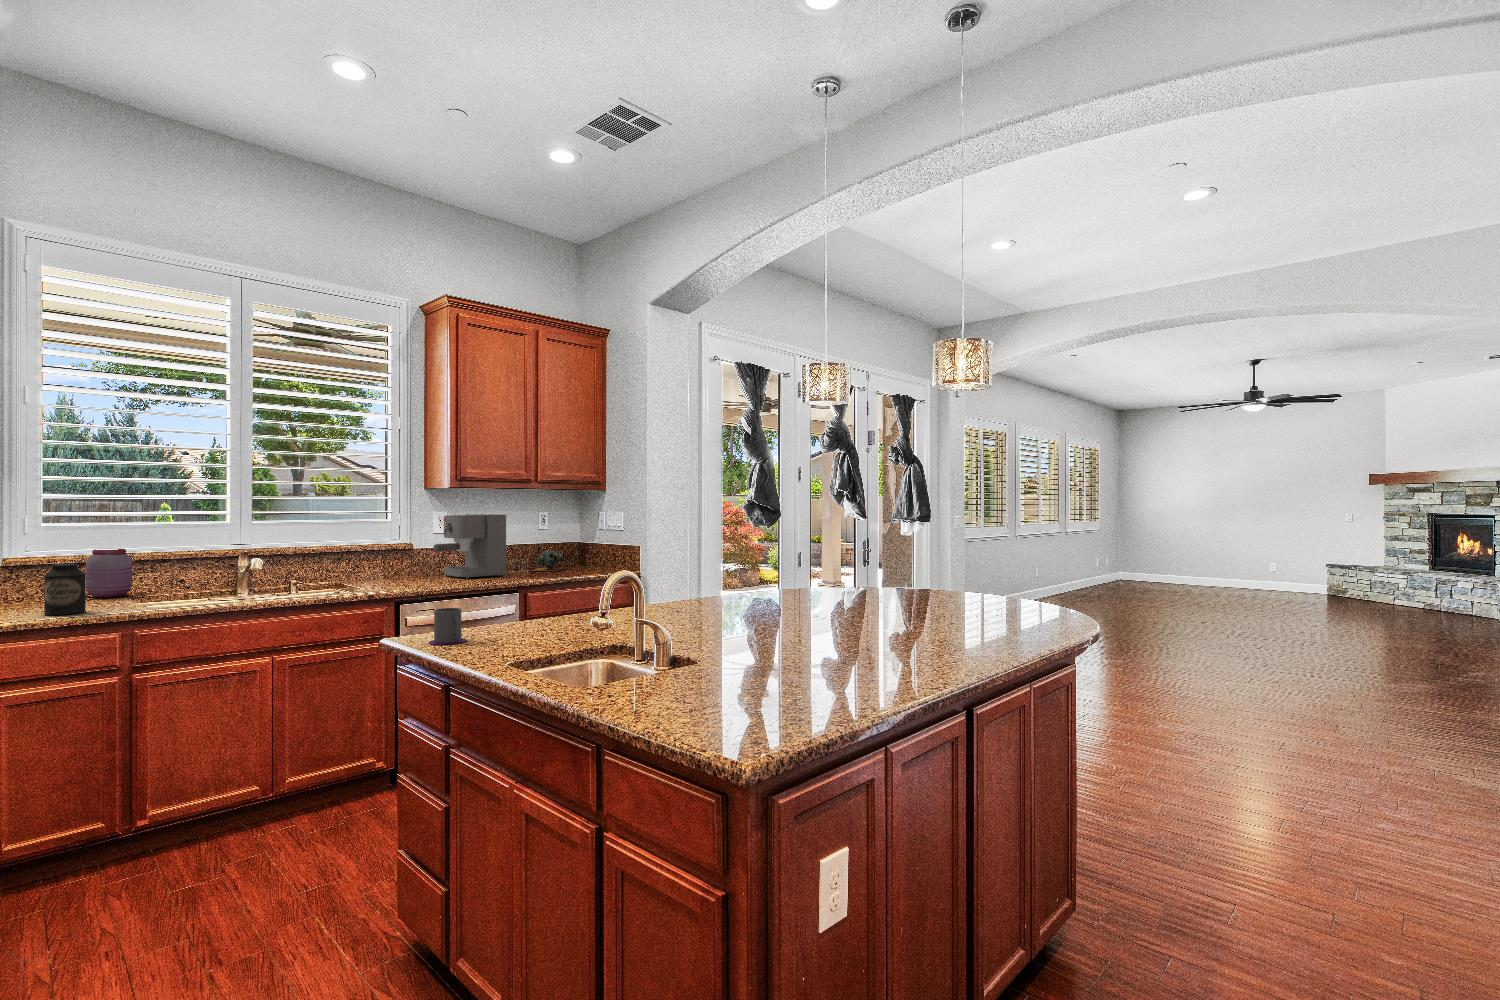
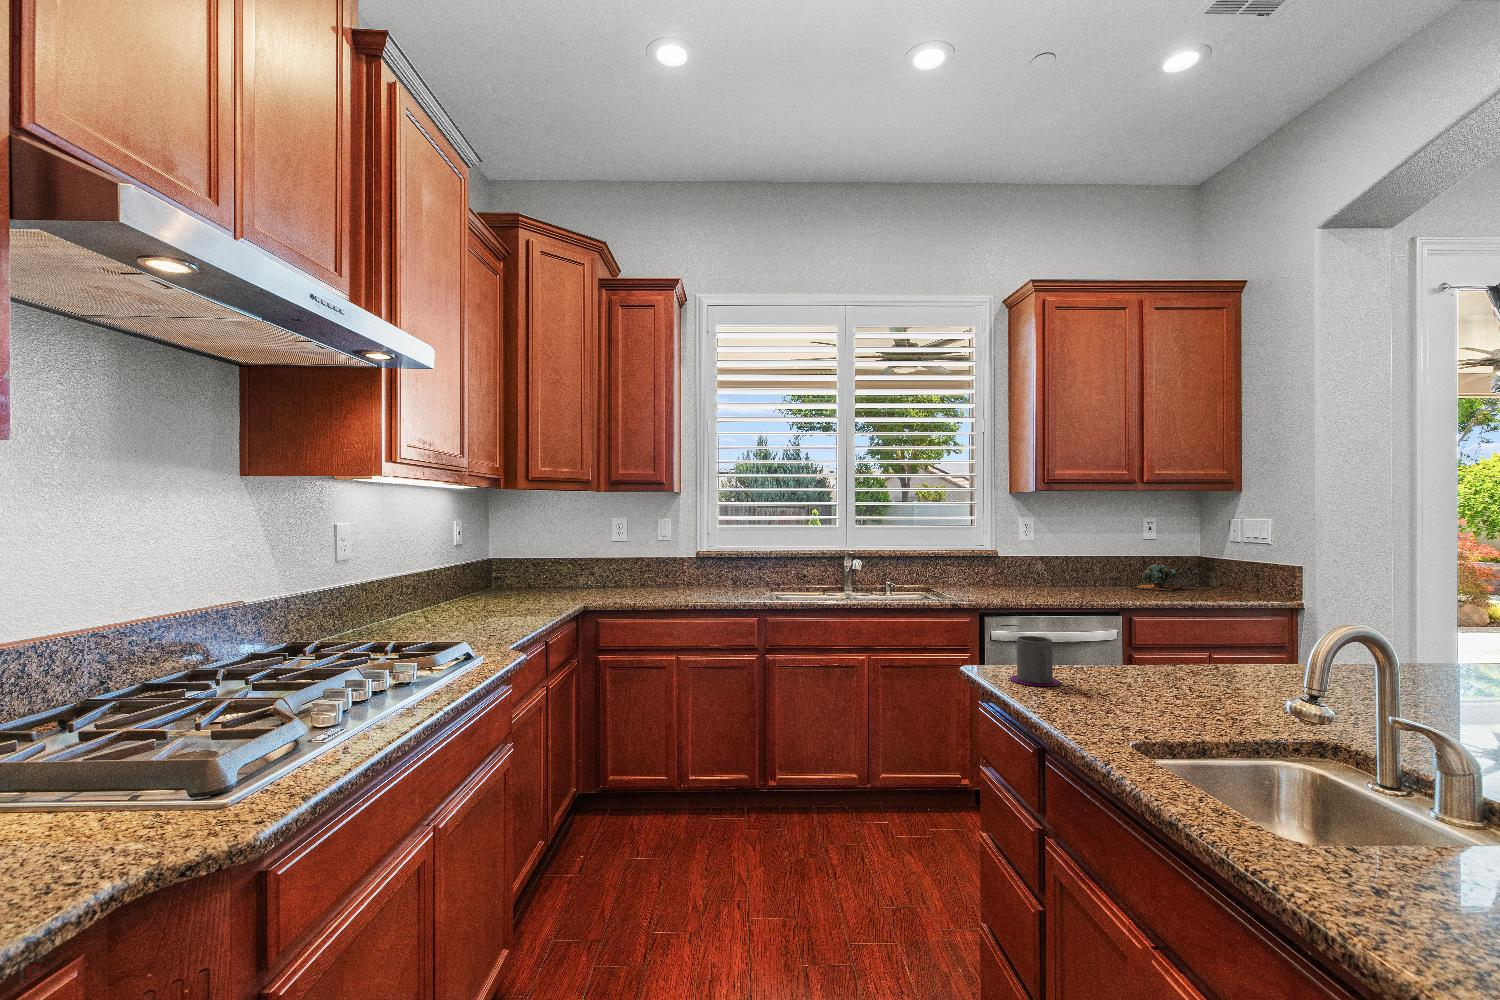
coffee maker: present [433,514,506,579] -> none [1020,521,1104,592]
jar: present [86,549,132,598] -> none [747,546,775,585]
canister: present [44,563,86,615] -> none [715,556,740,598]

